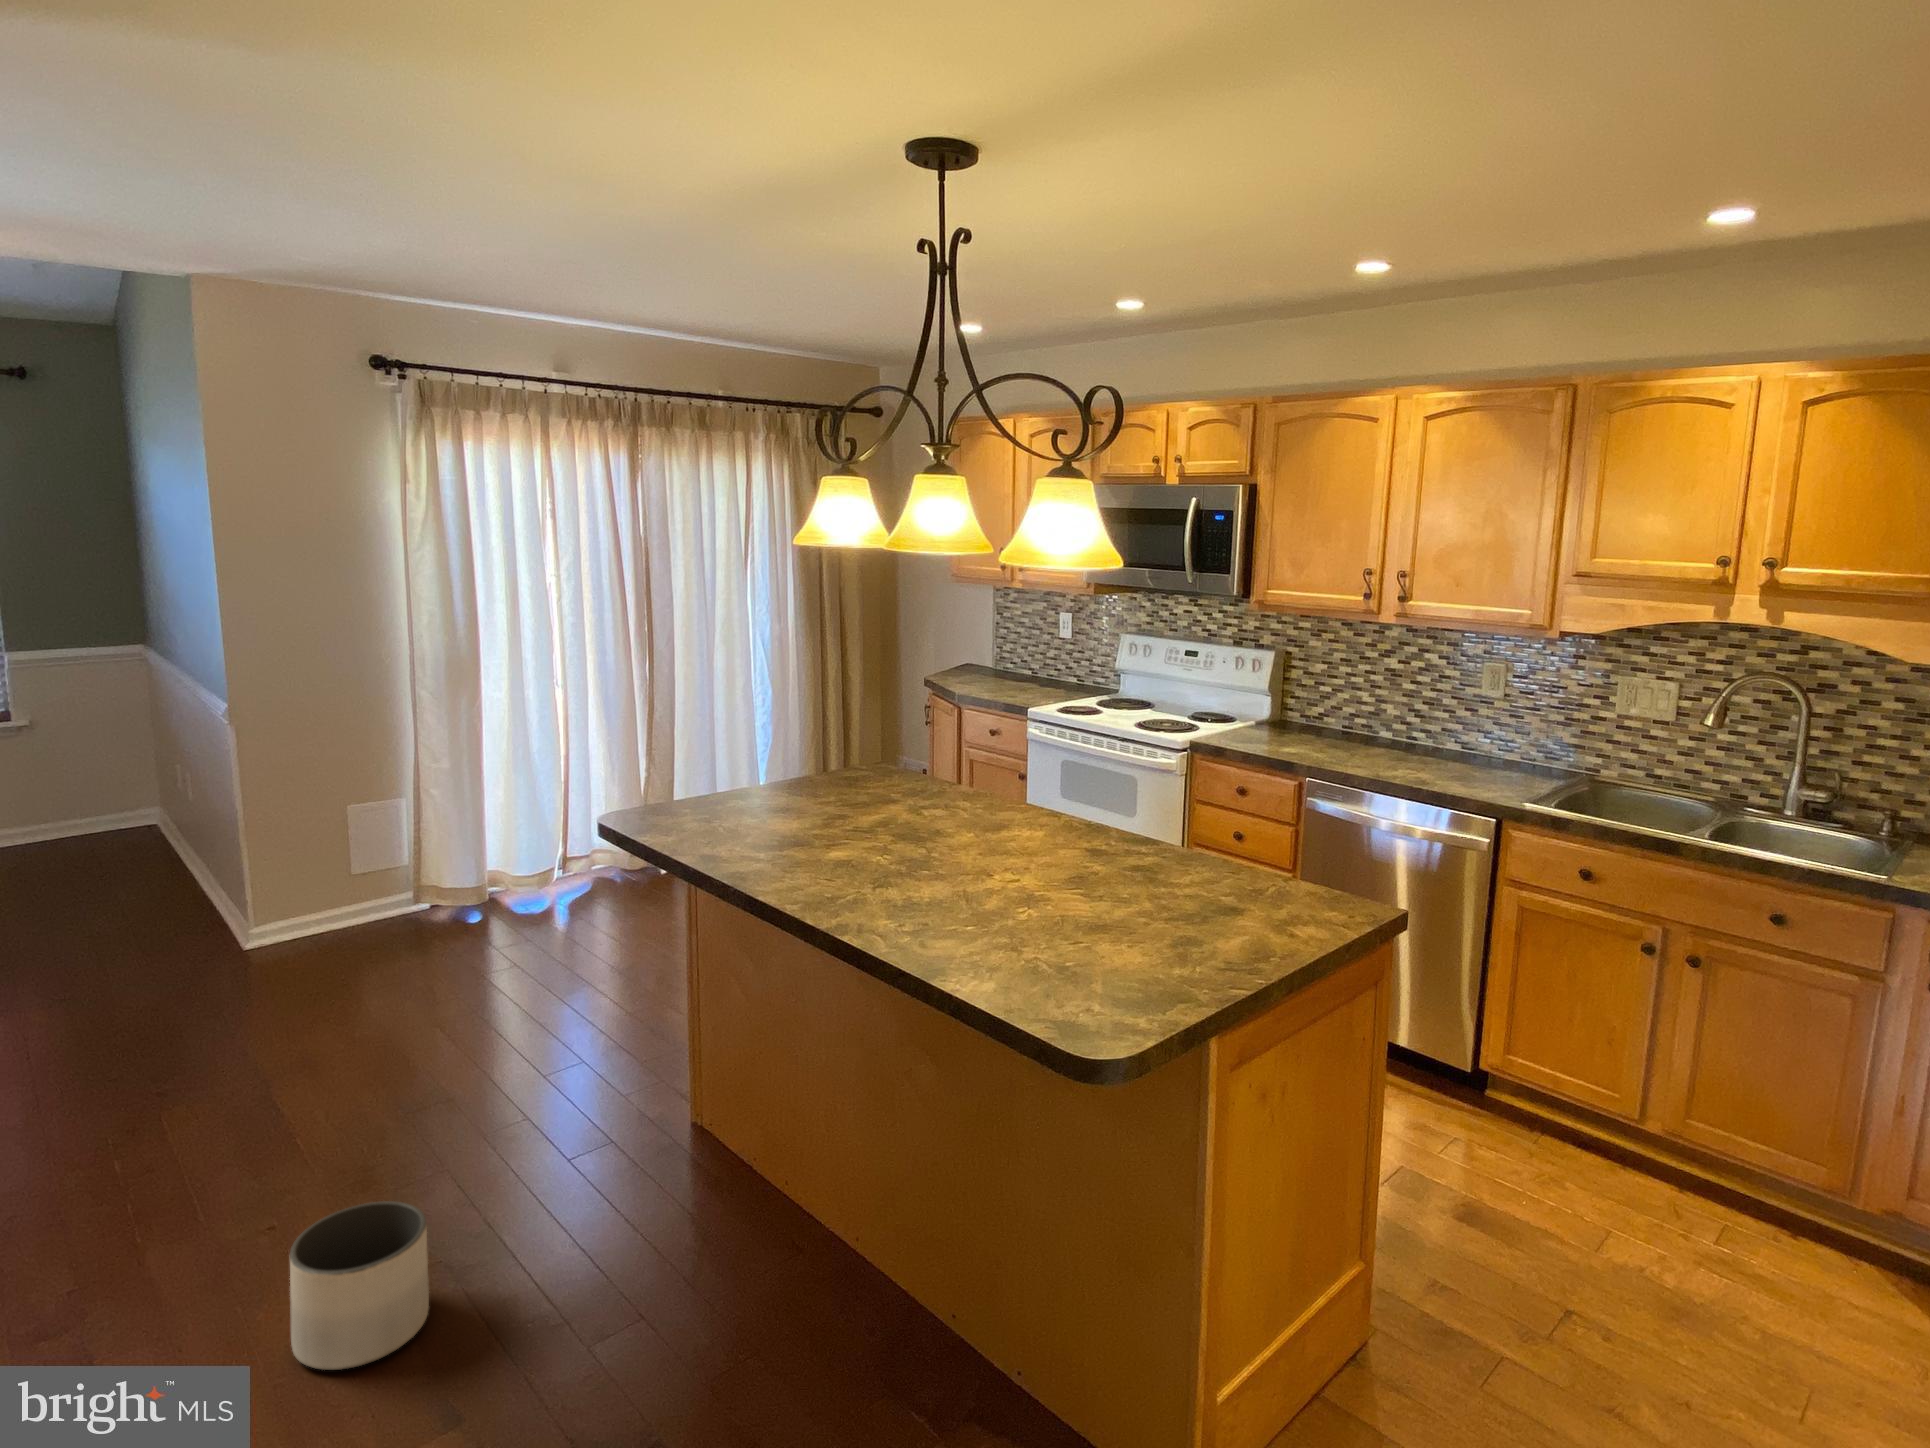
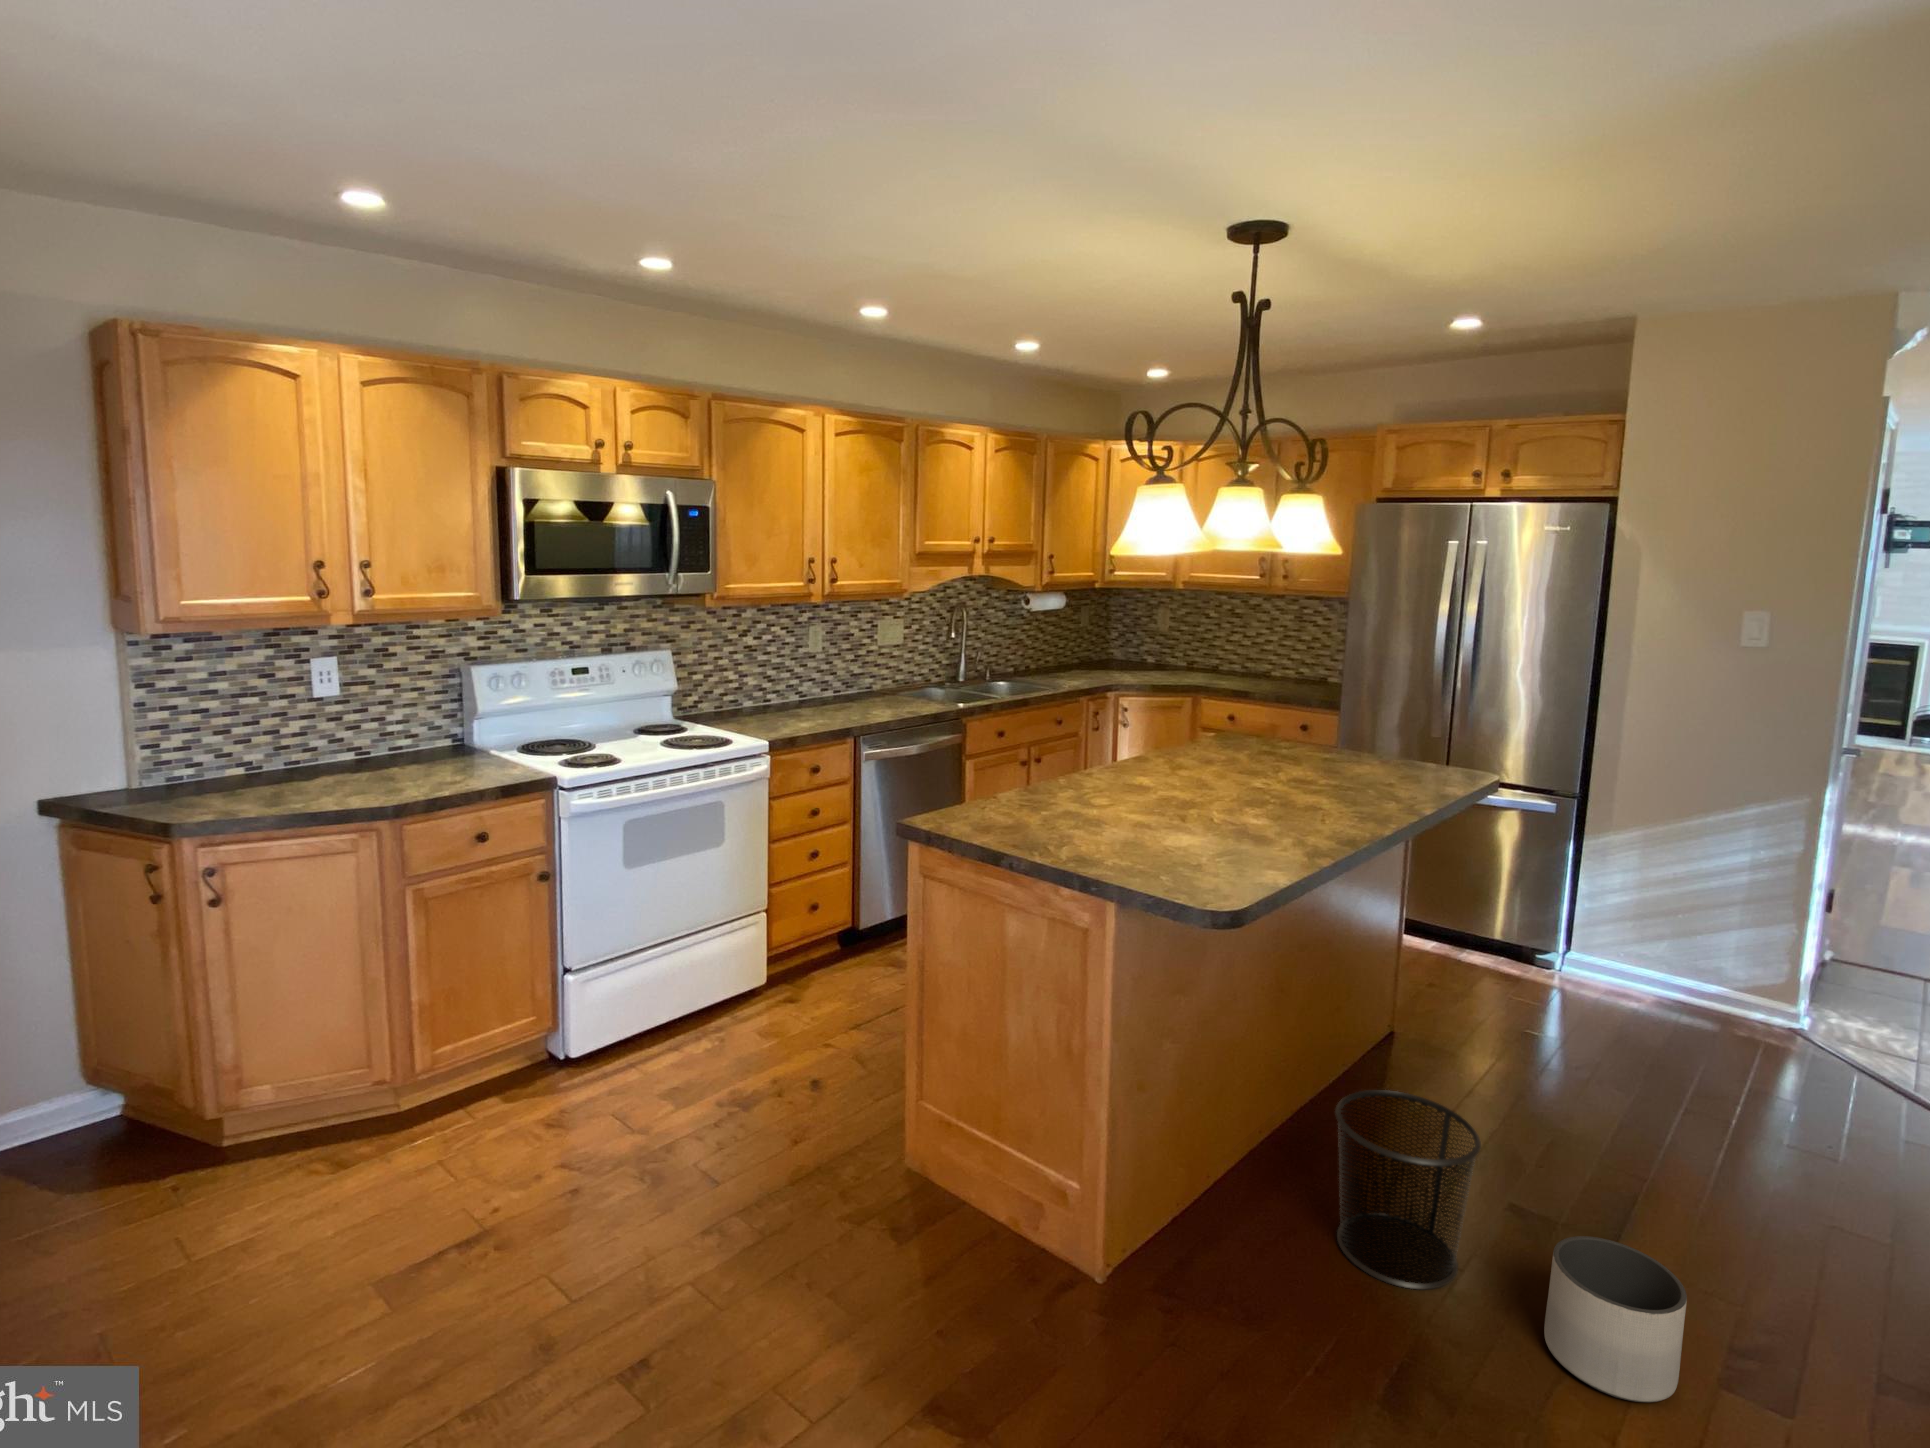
waste bin: none [515,1079,669,1292] -> present [1335,1090,1481,1289]

